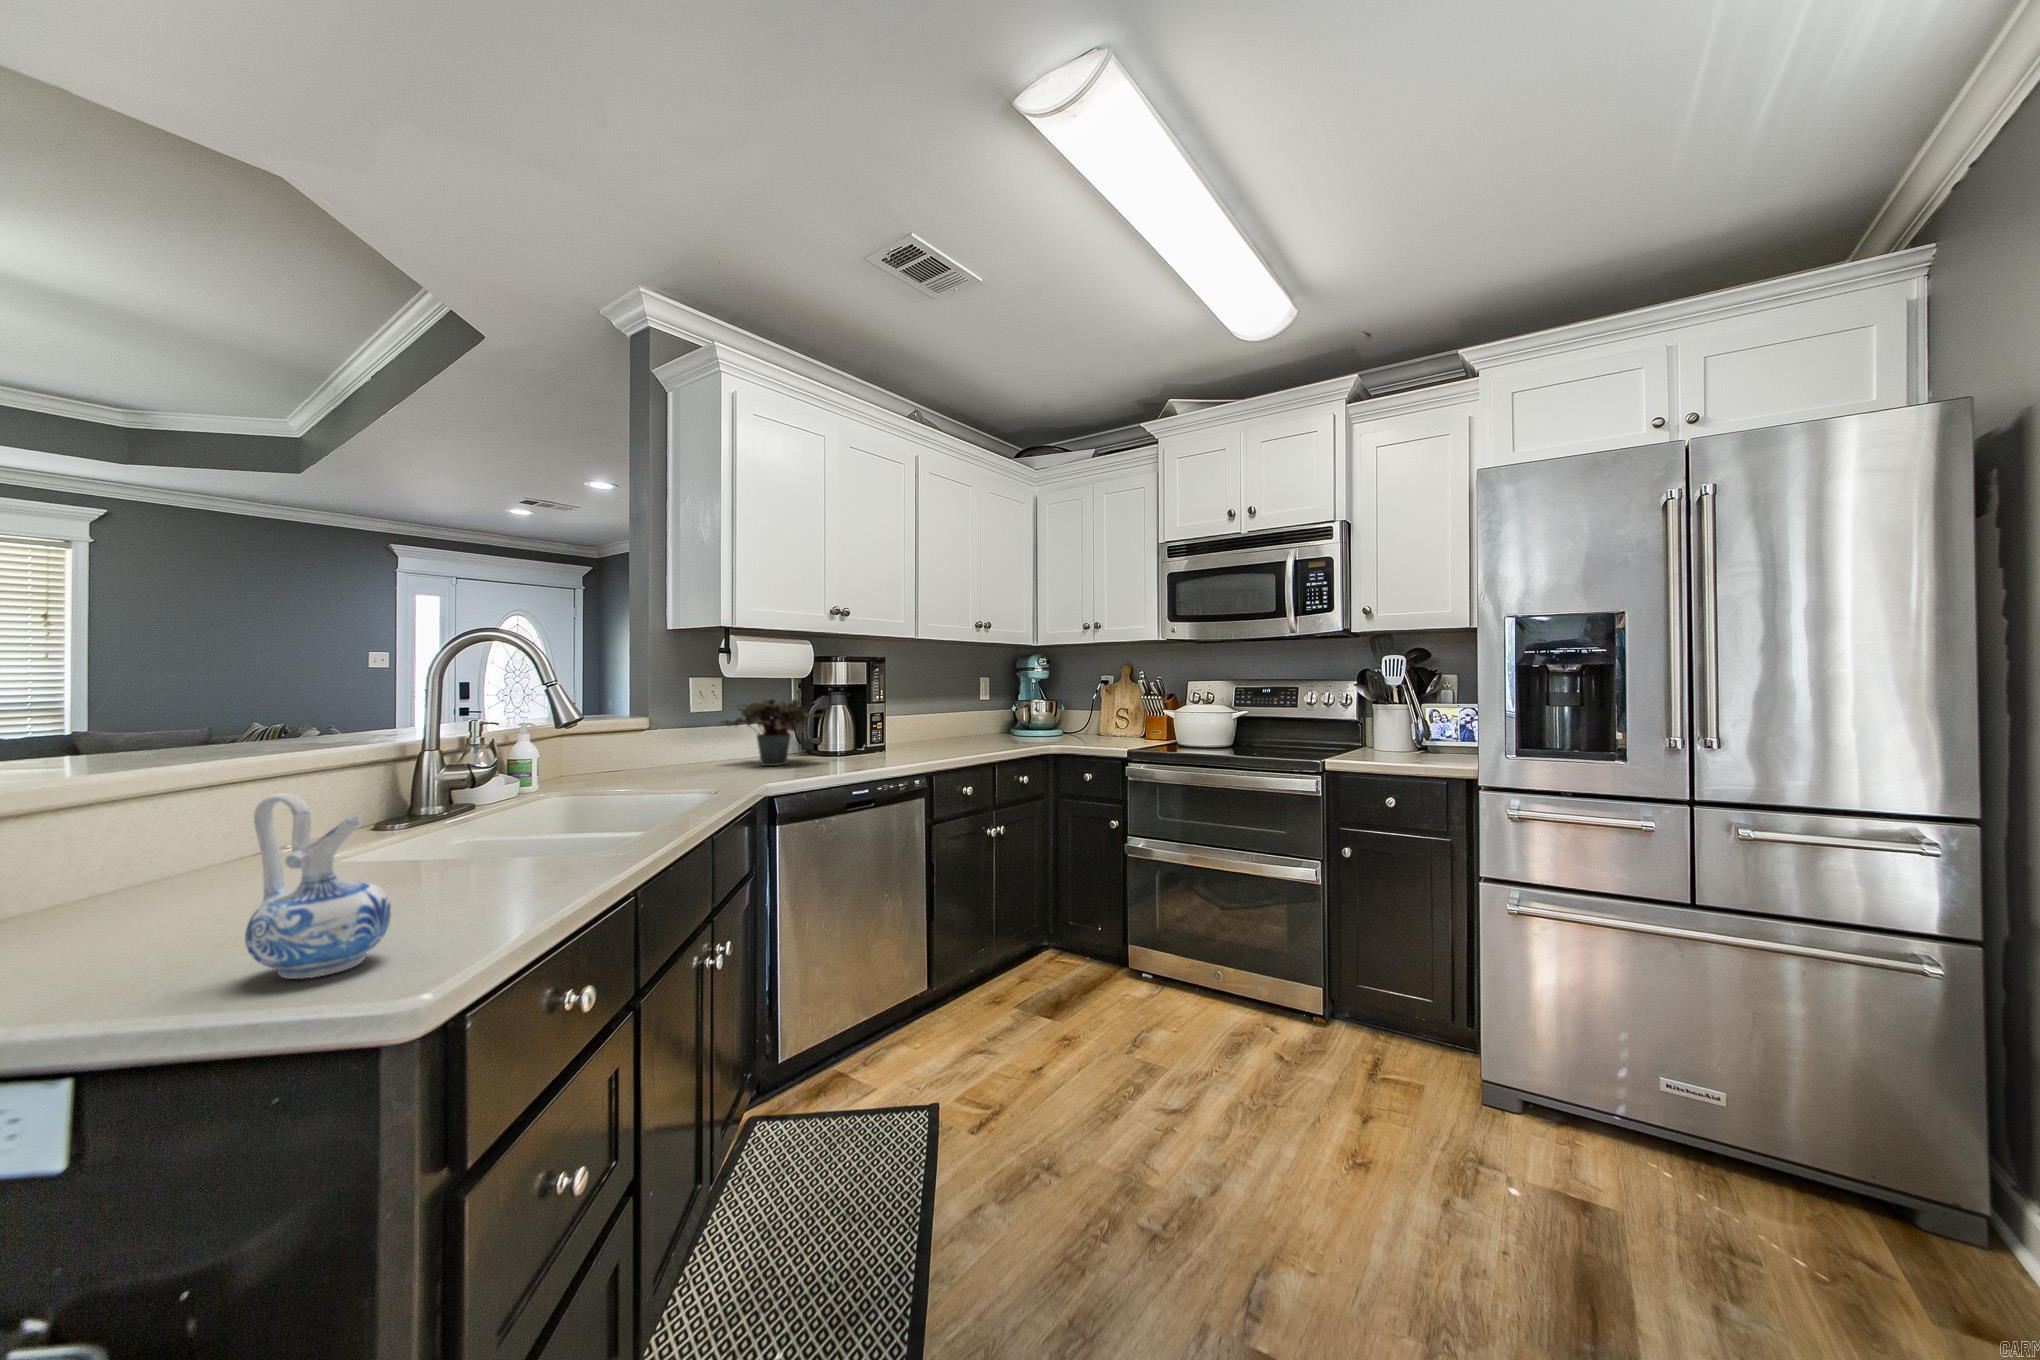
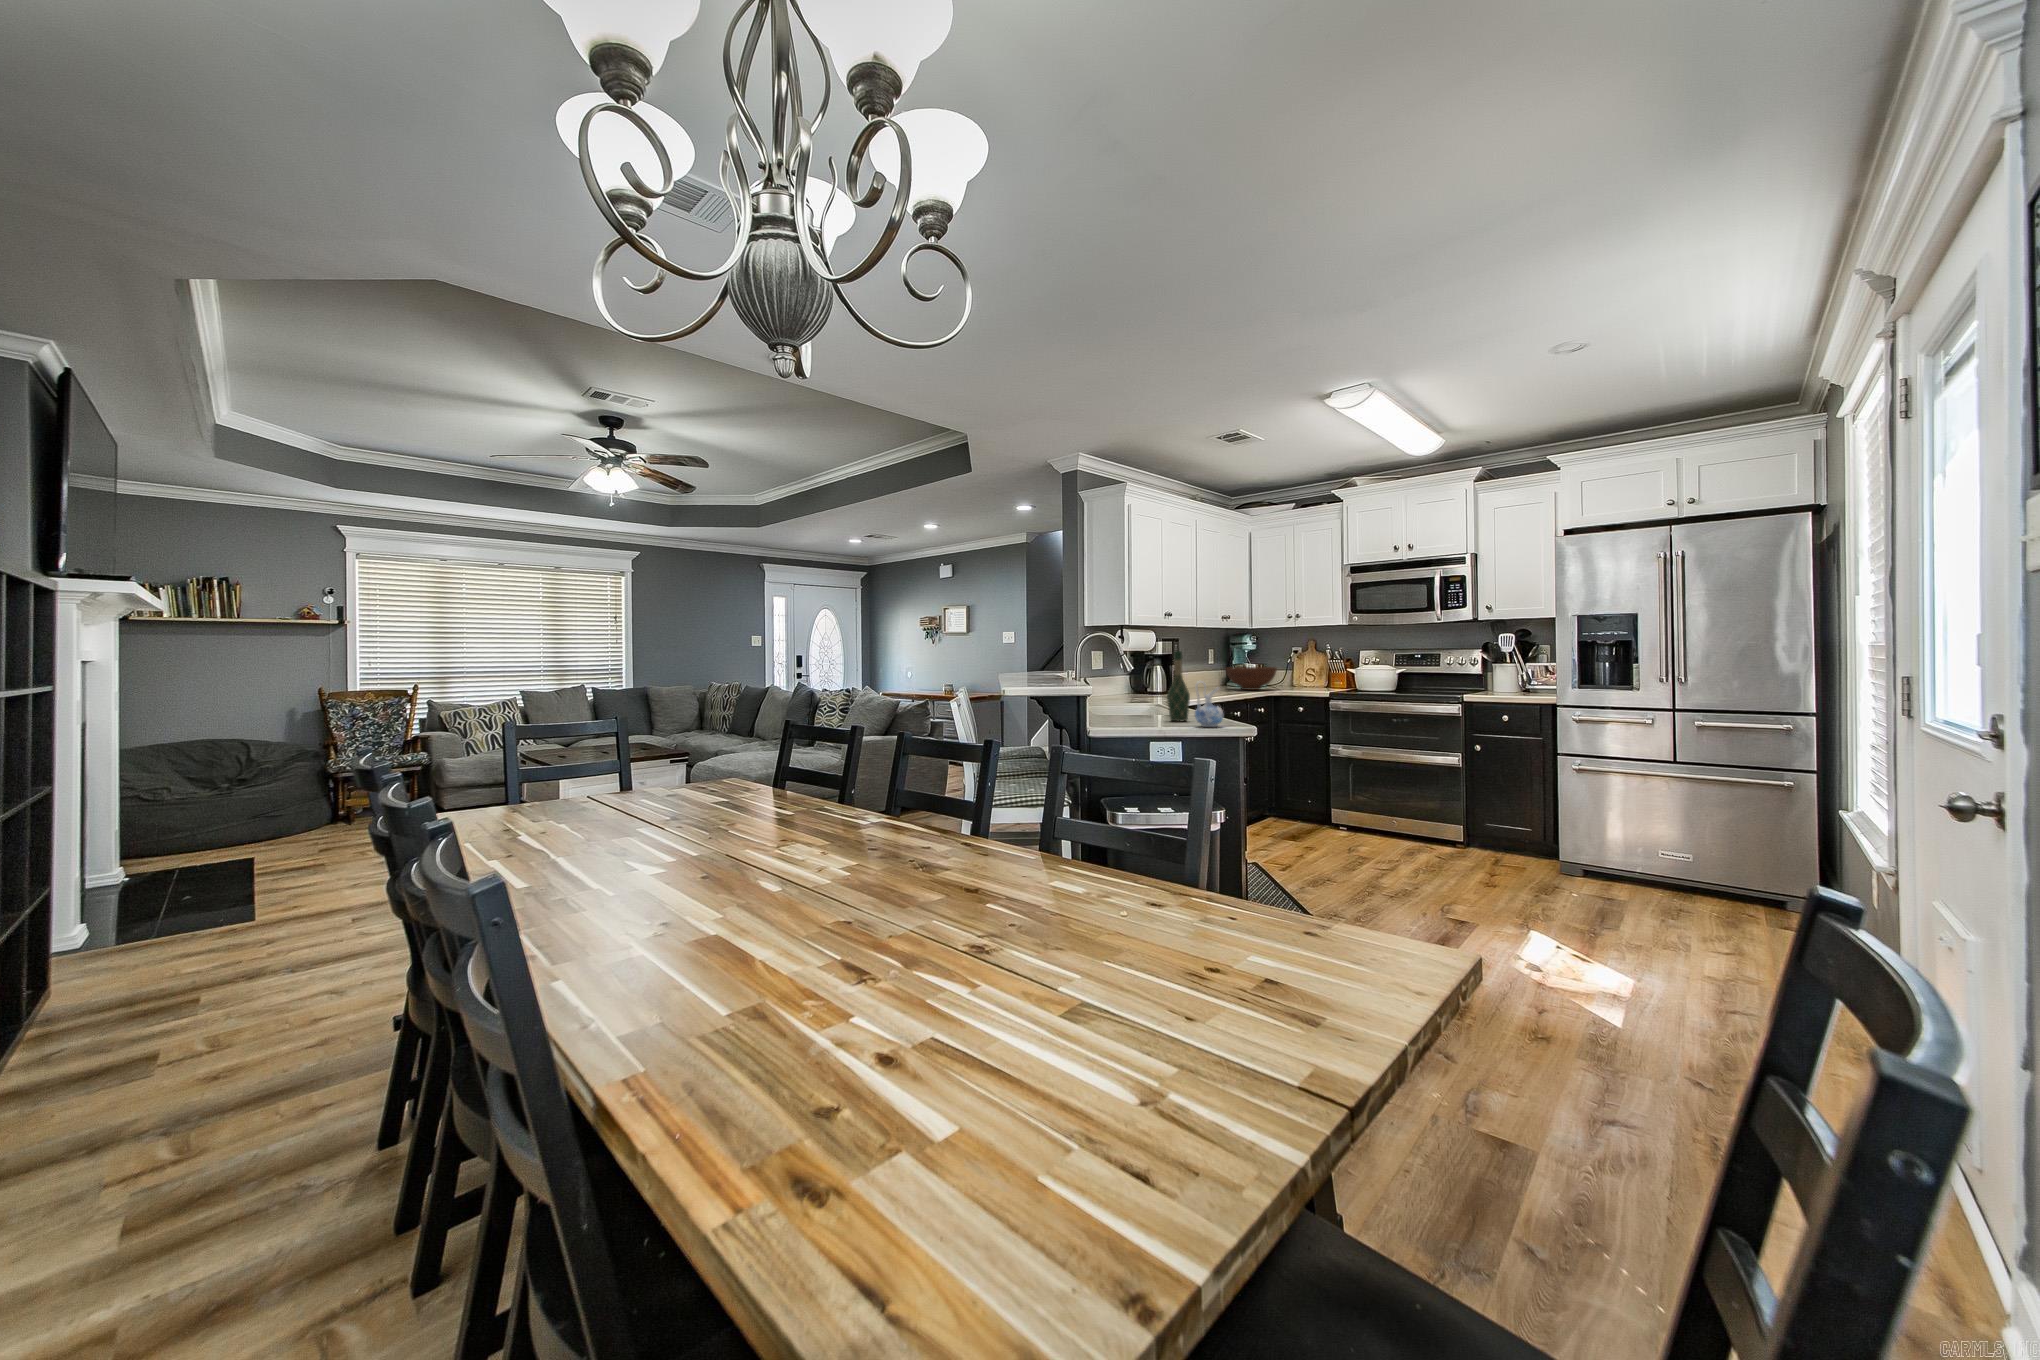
wine bottle: none [399,678,488,902] -> present [1167,651,1190,722]
potted plant: present [722,699,821,766] -> none [1113,662,1168,698]
fruit bowl: none [981,705,1059,744] -> present [1226,667,1277,690]

